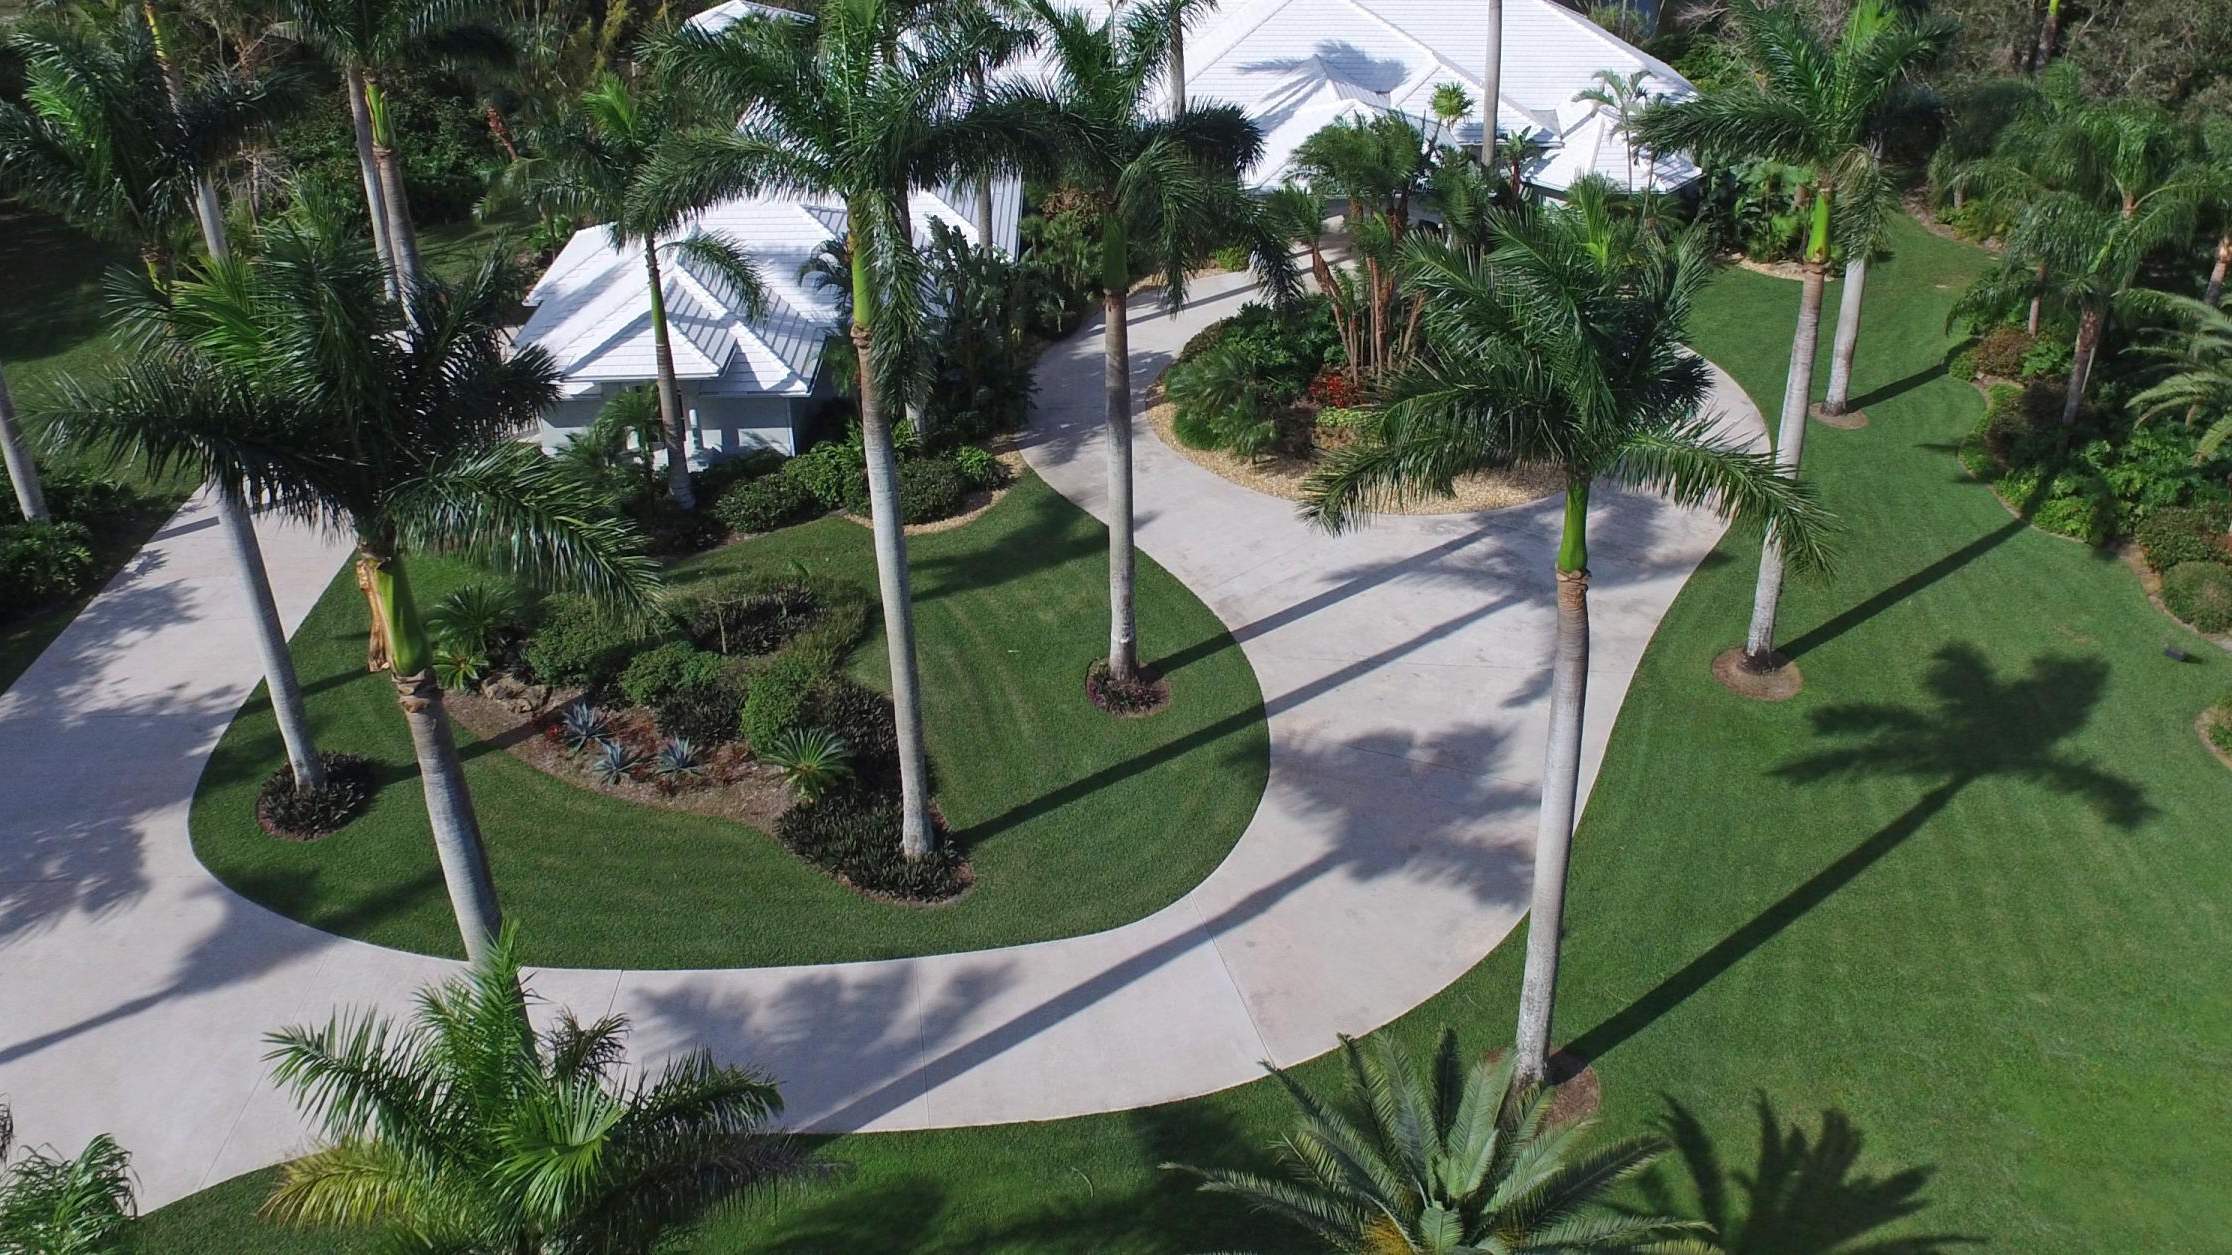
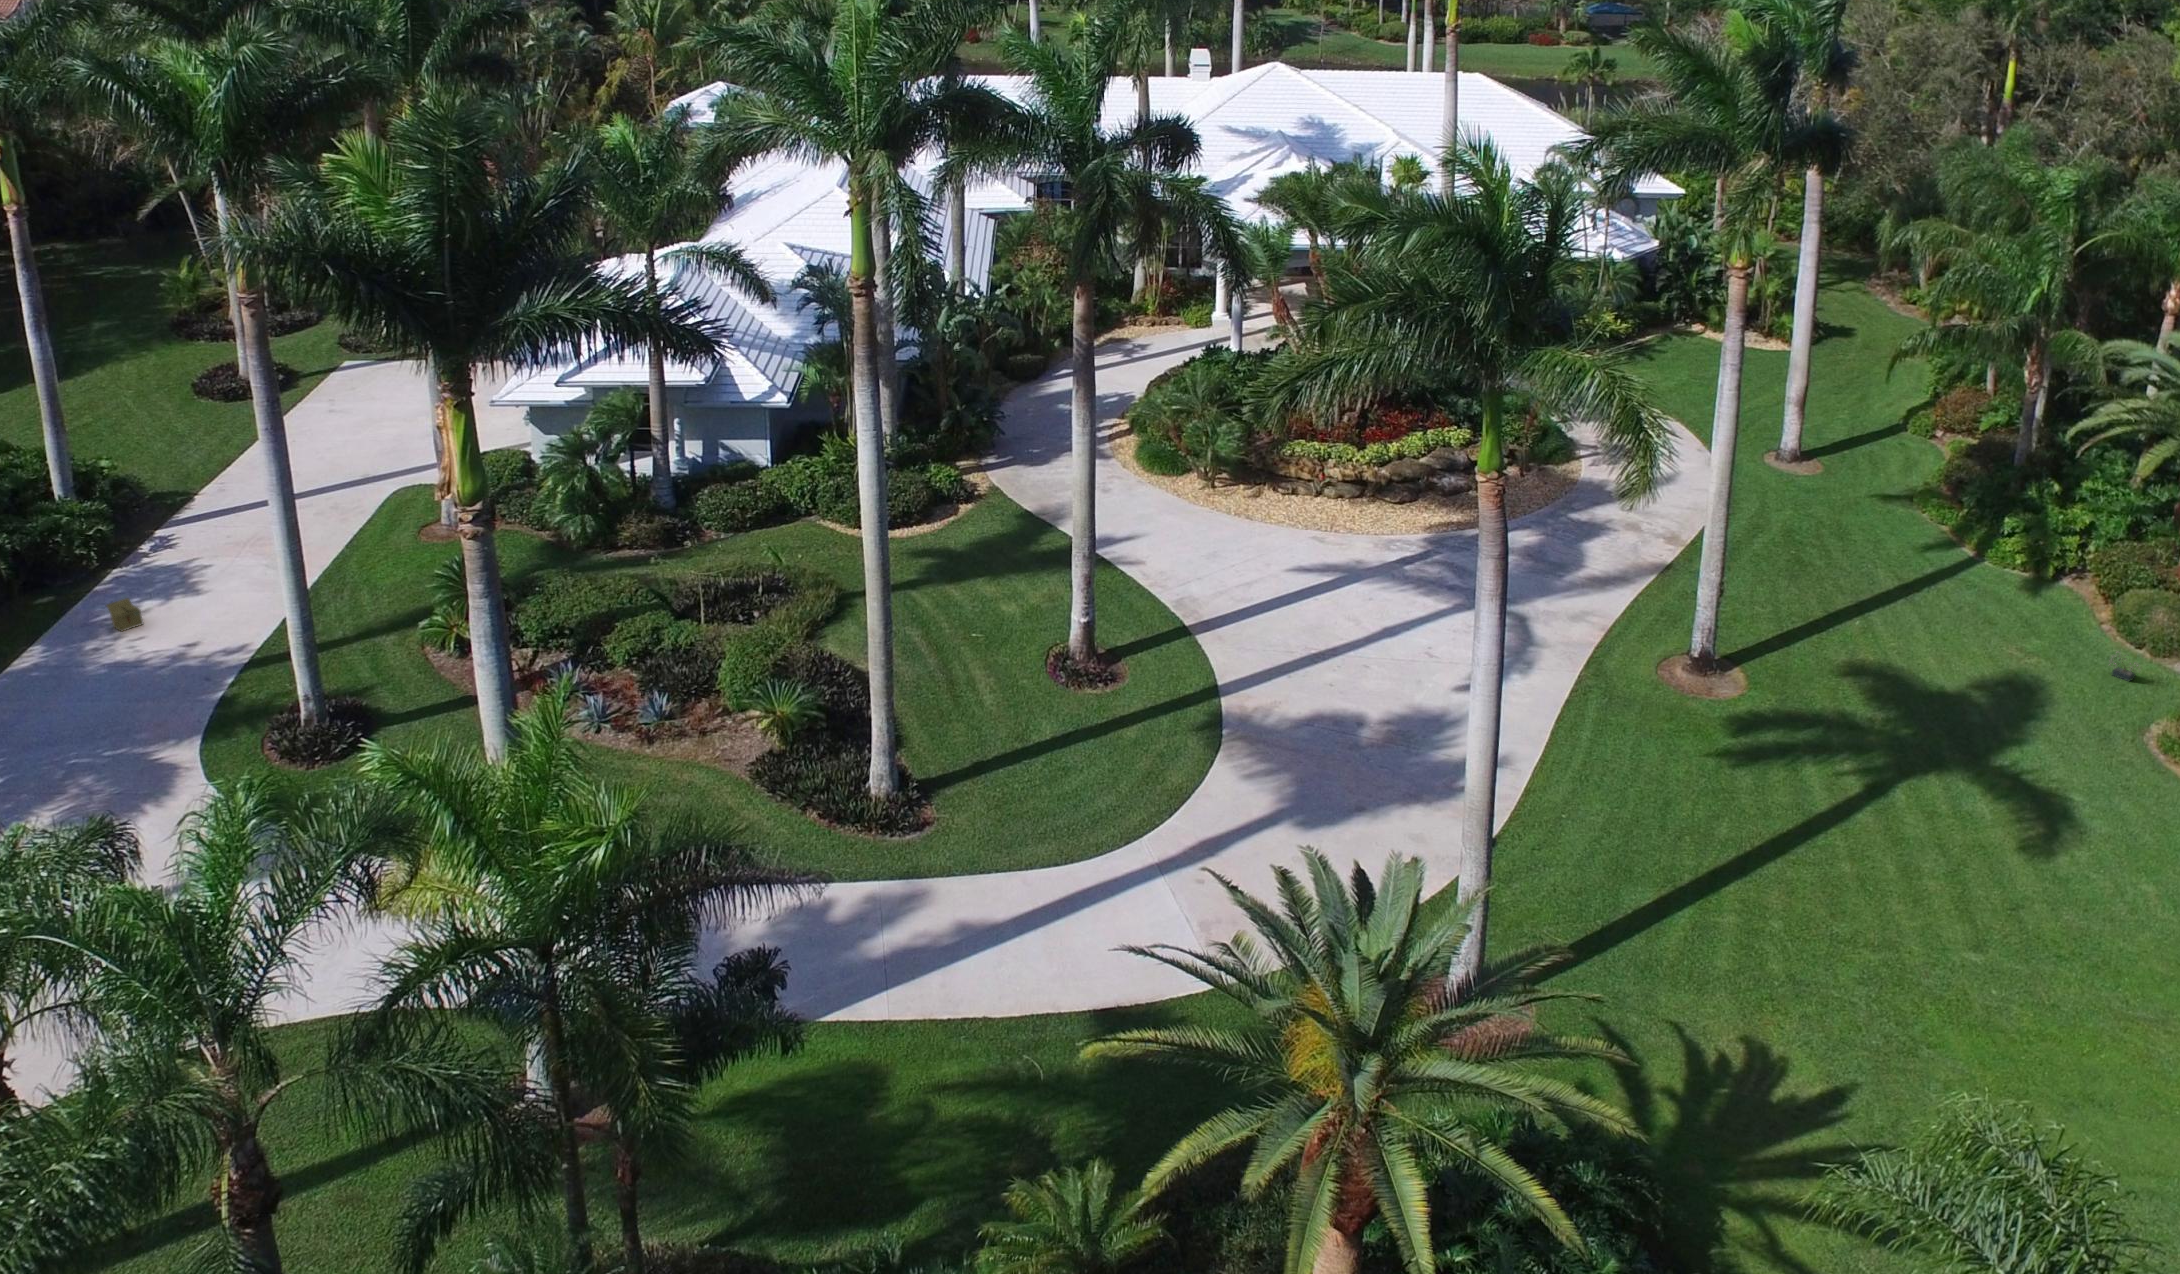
cardboard box: none [70,644,113,683] -> present [107,598,143,631]

